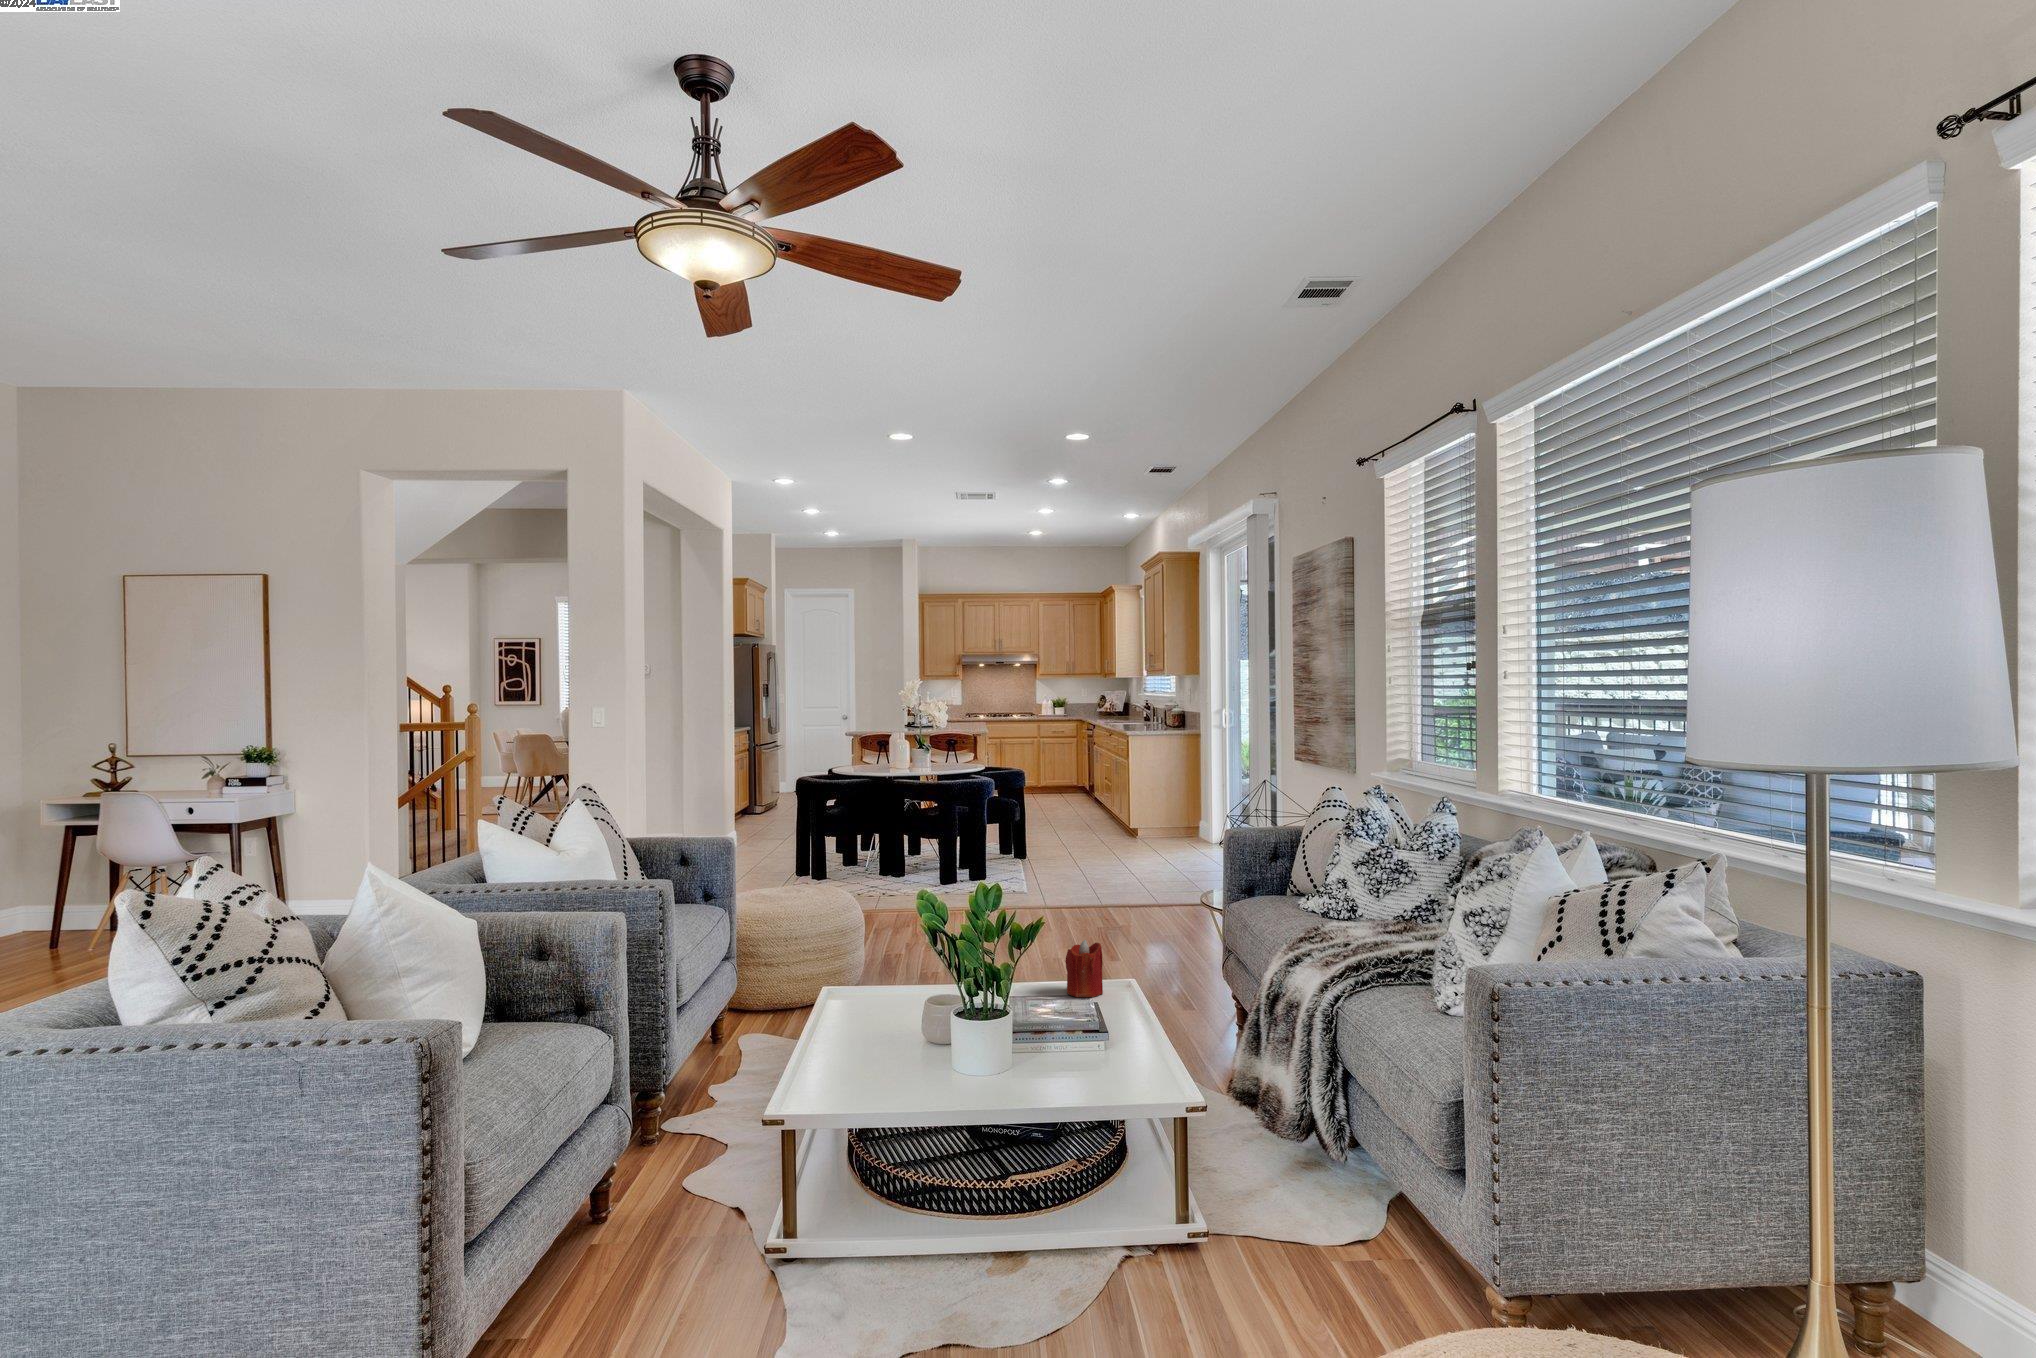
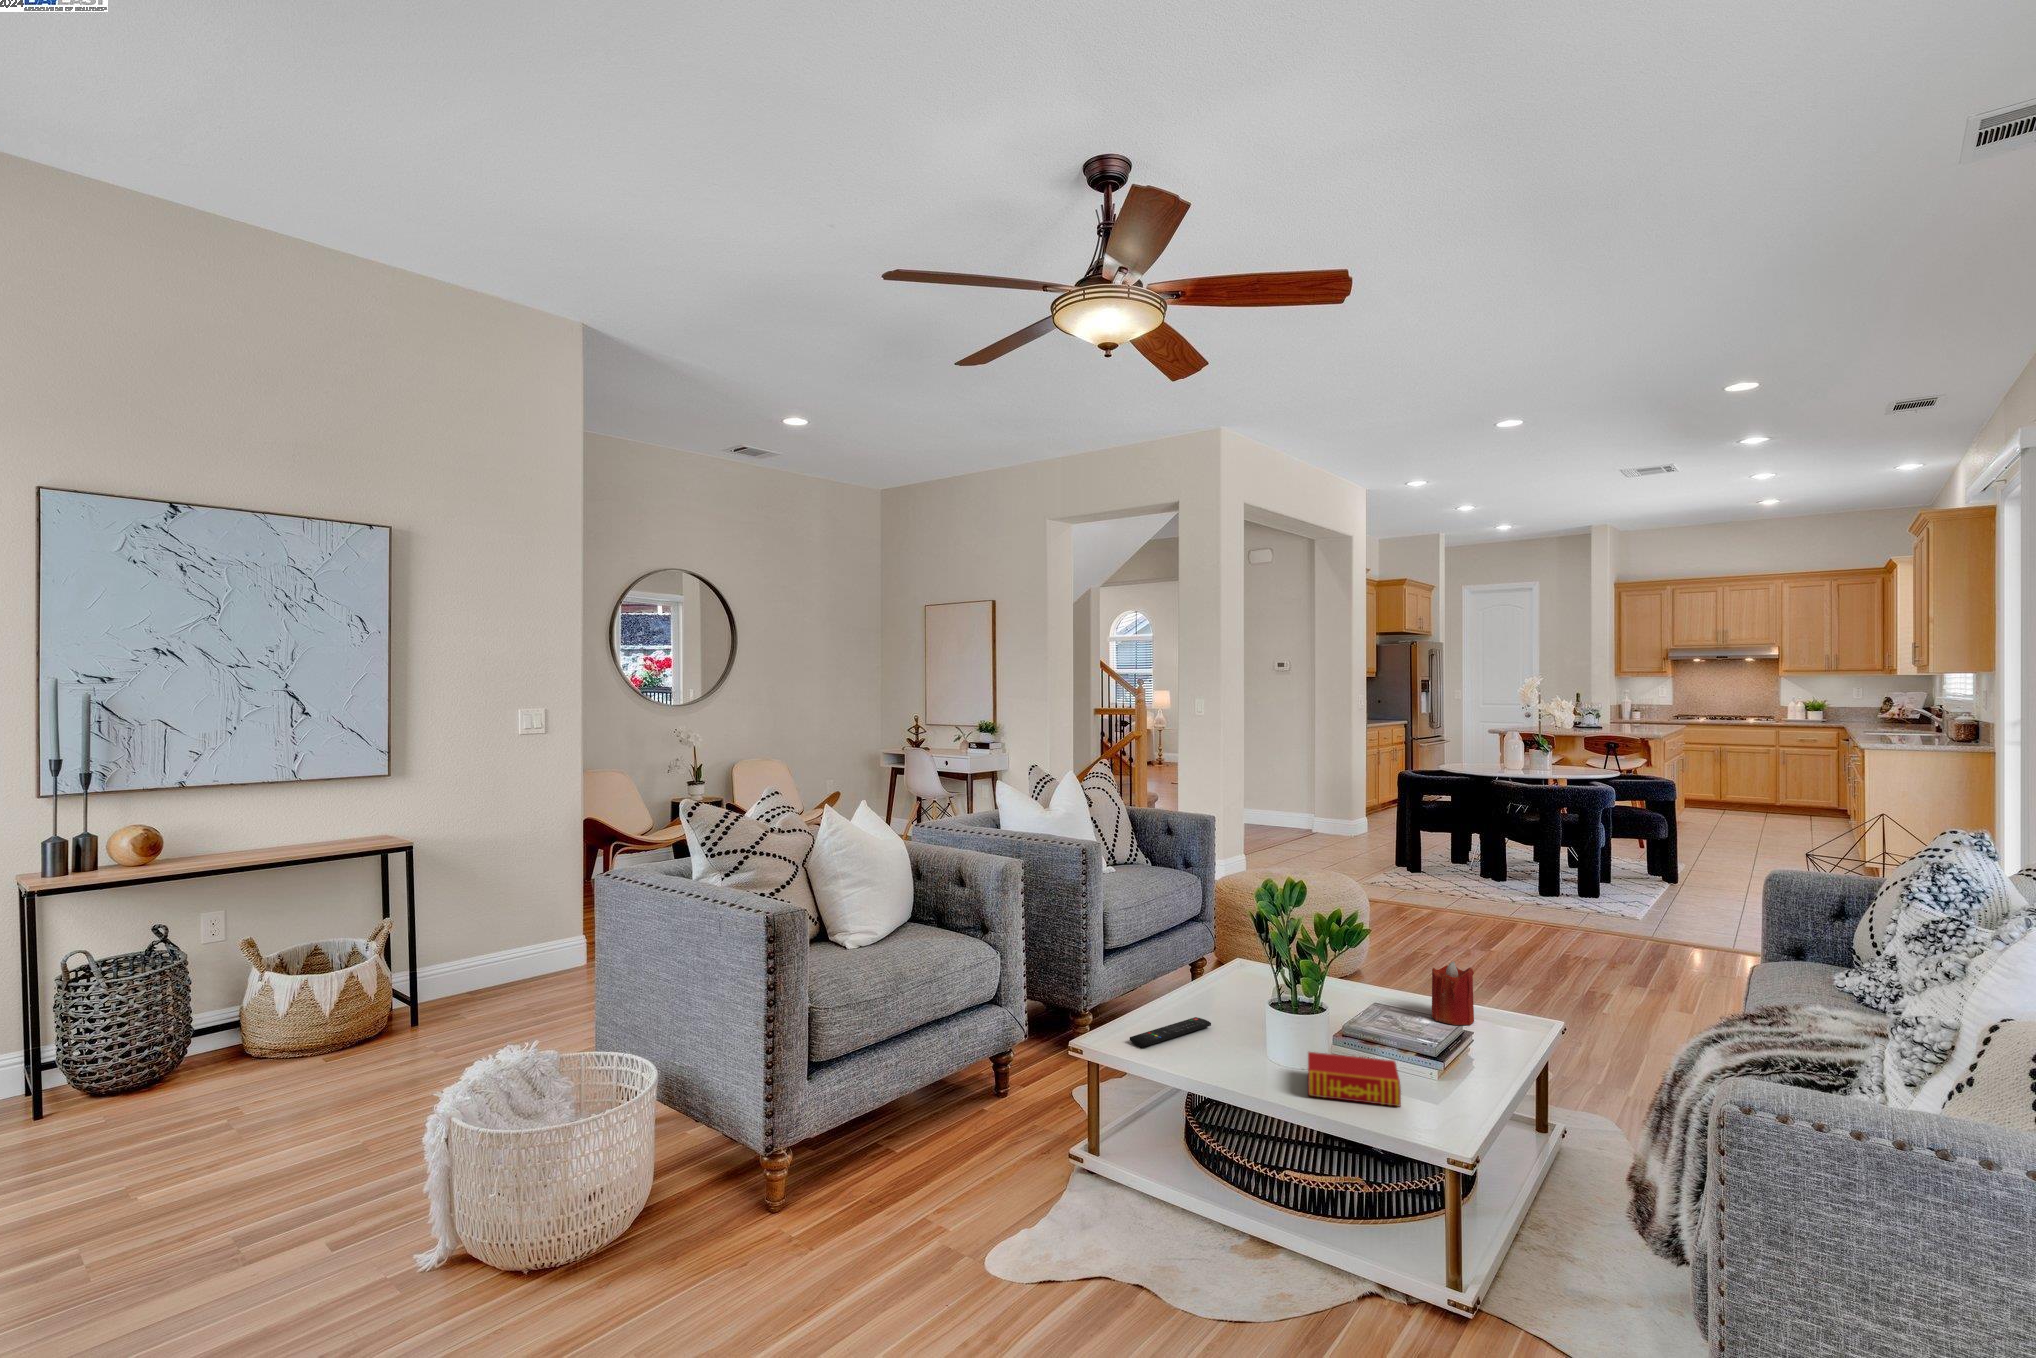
book: none [1052,1035,1150,1088] -> present [1308,1052,1401,1106]
remote control: none [863,1048,916,1093] -> present [1130,1017,1211,1047]

